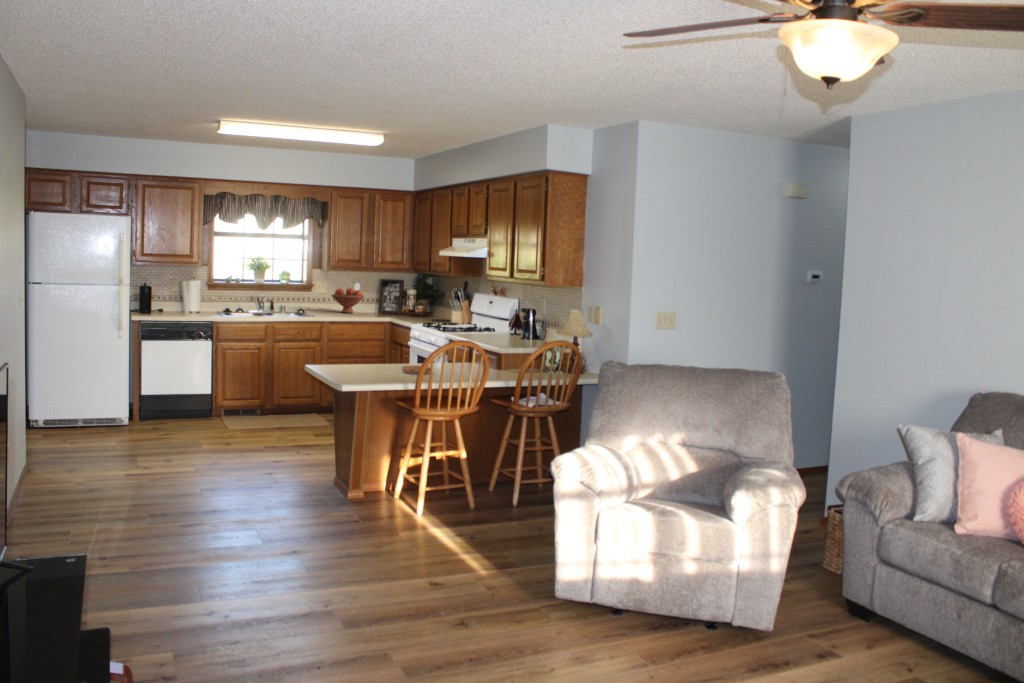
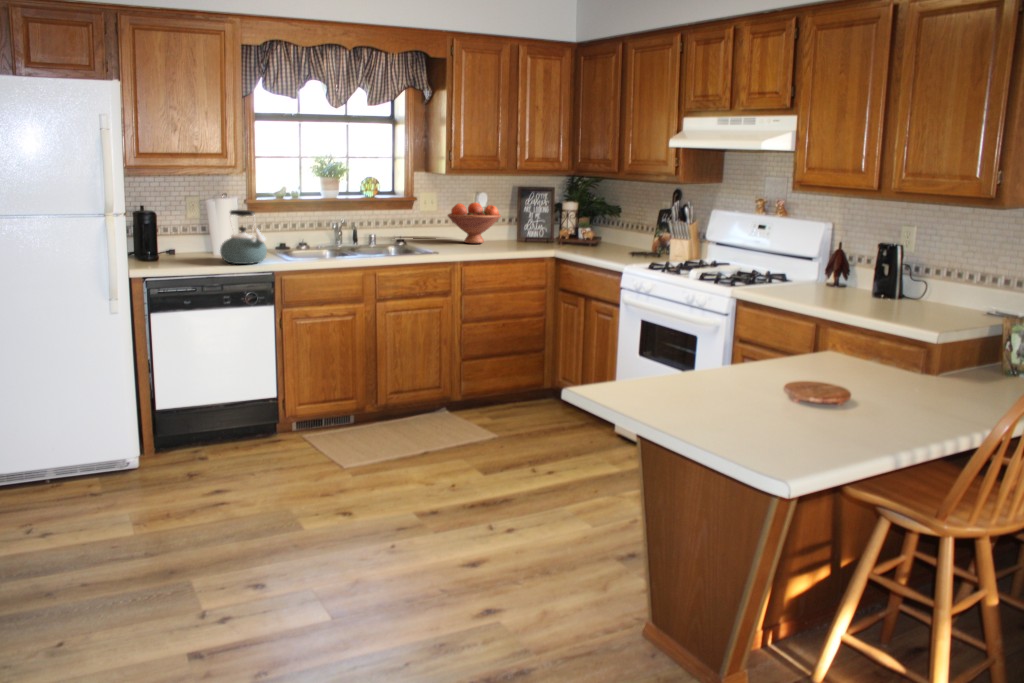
kettle: none [185,287,211,317] -> present [220,210,267,264]

